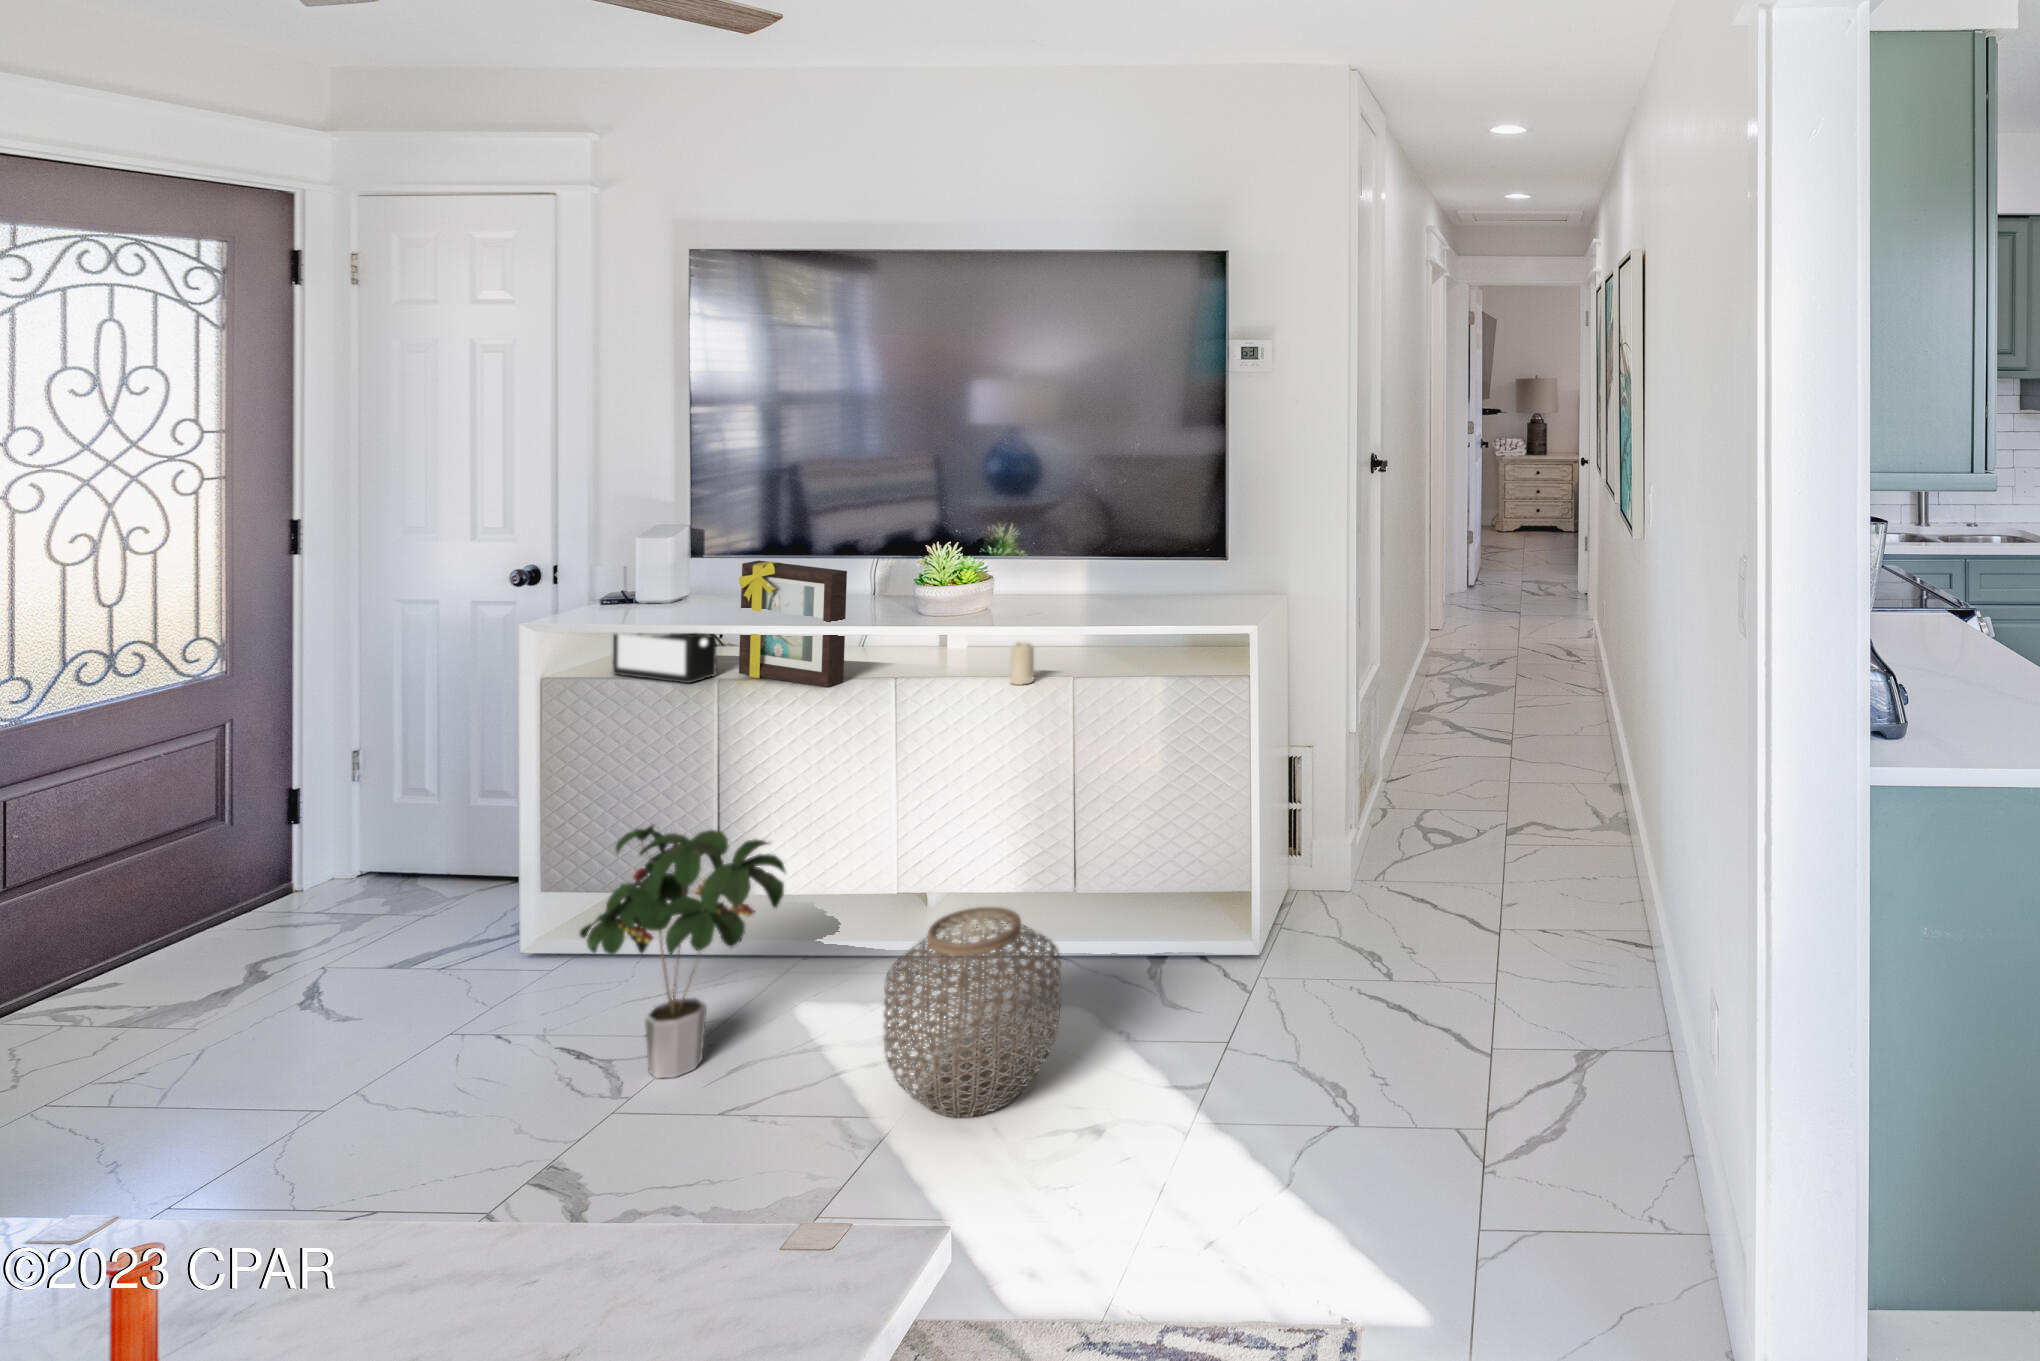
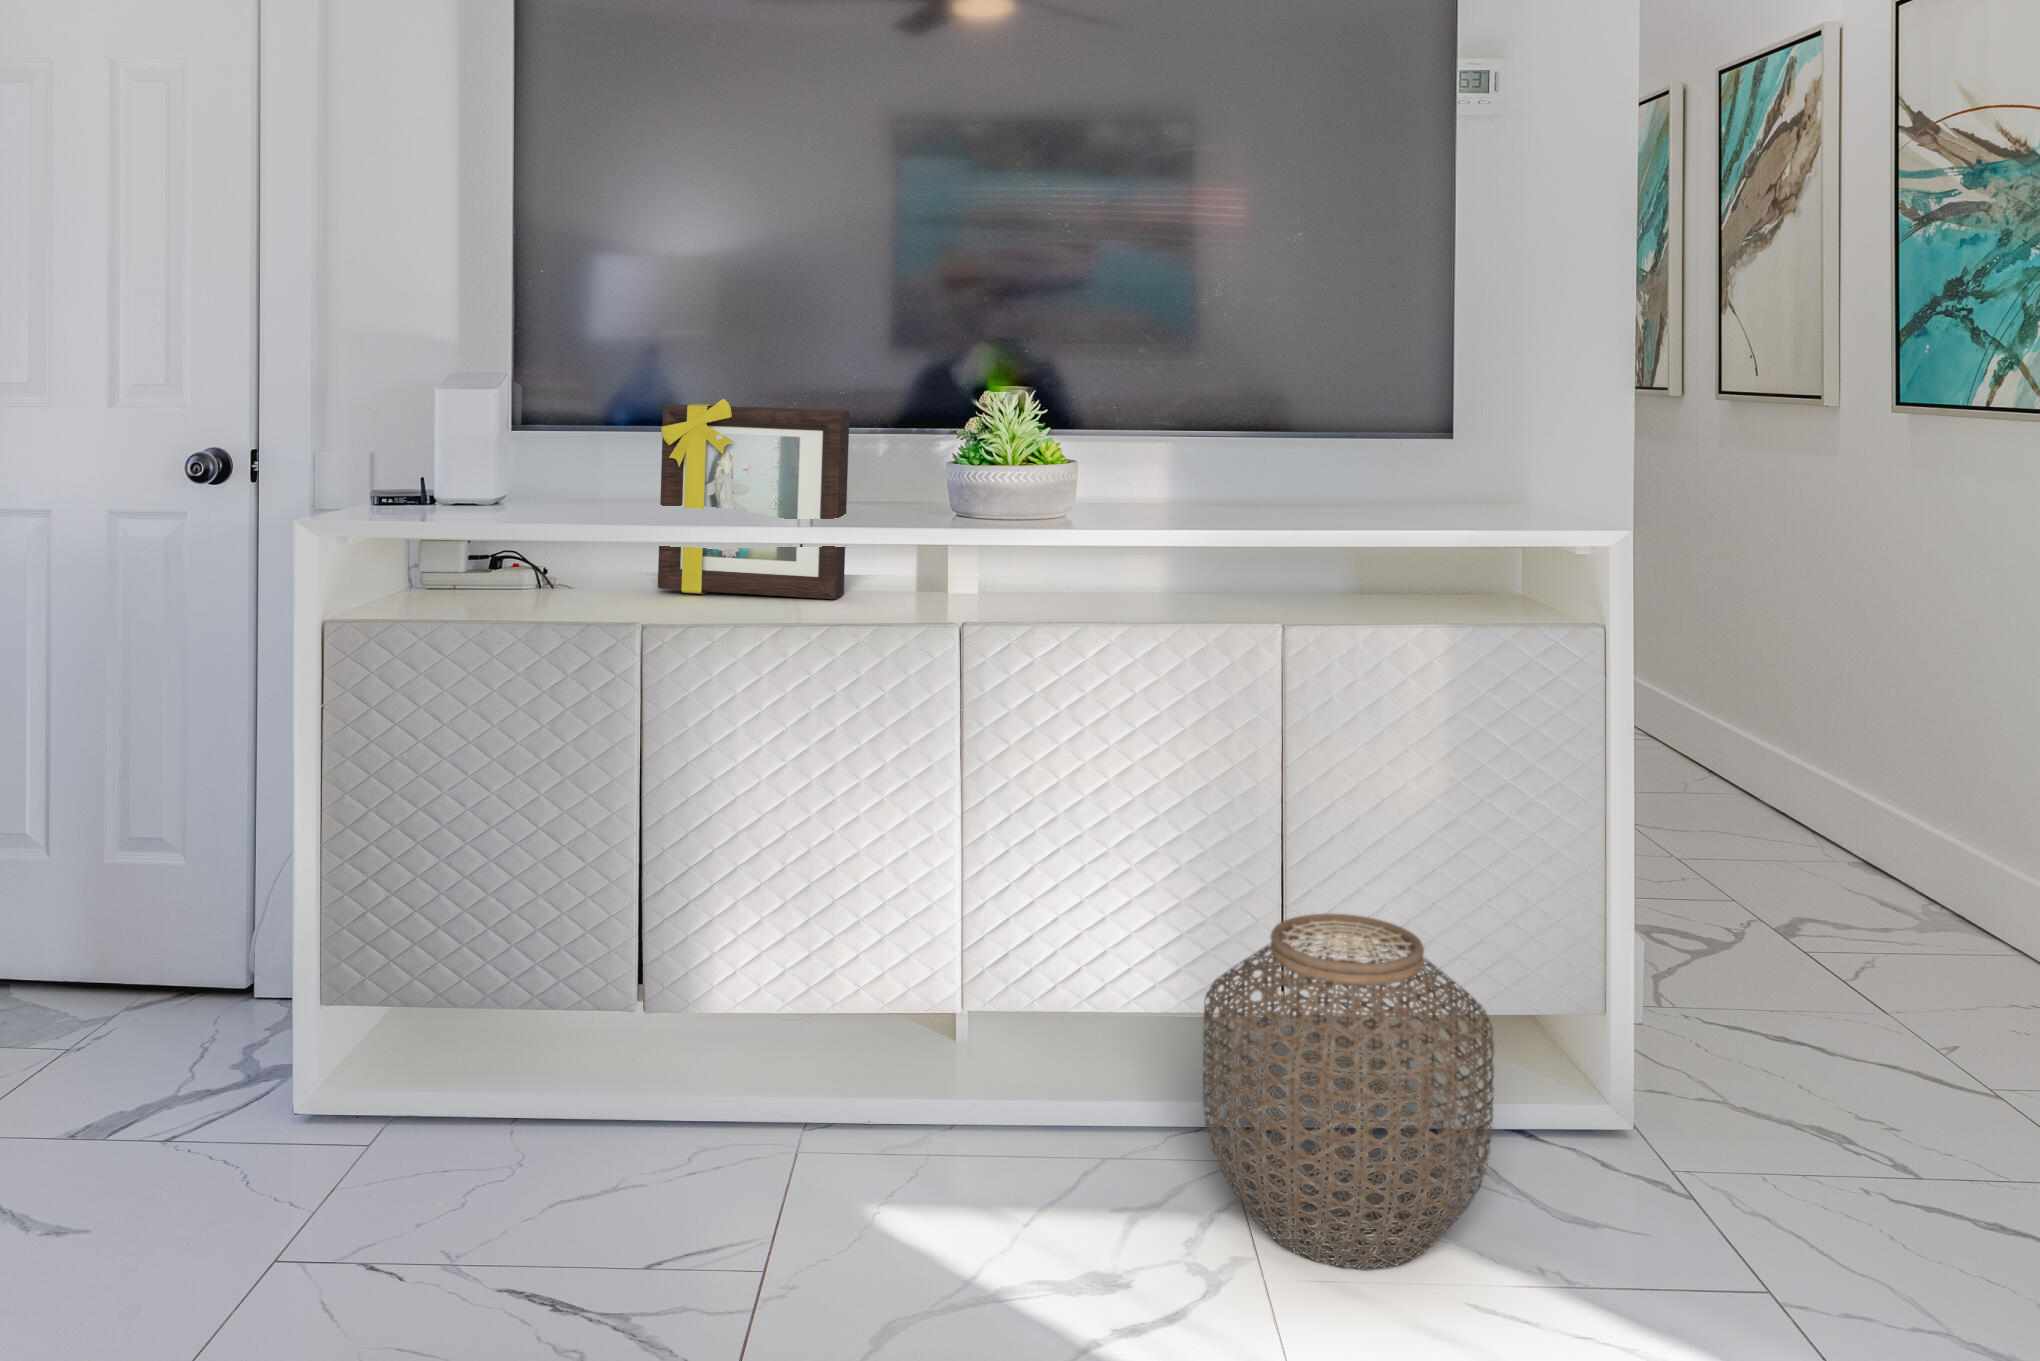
speaker: present [613,633,717,683] -> none [443,509,619,601]
candle: present [1011,642,1034,685] -> none [1106,524,1142,590]
potted plant: present [579,825,785,1078] -> none [597,802,983,1246]

